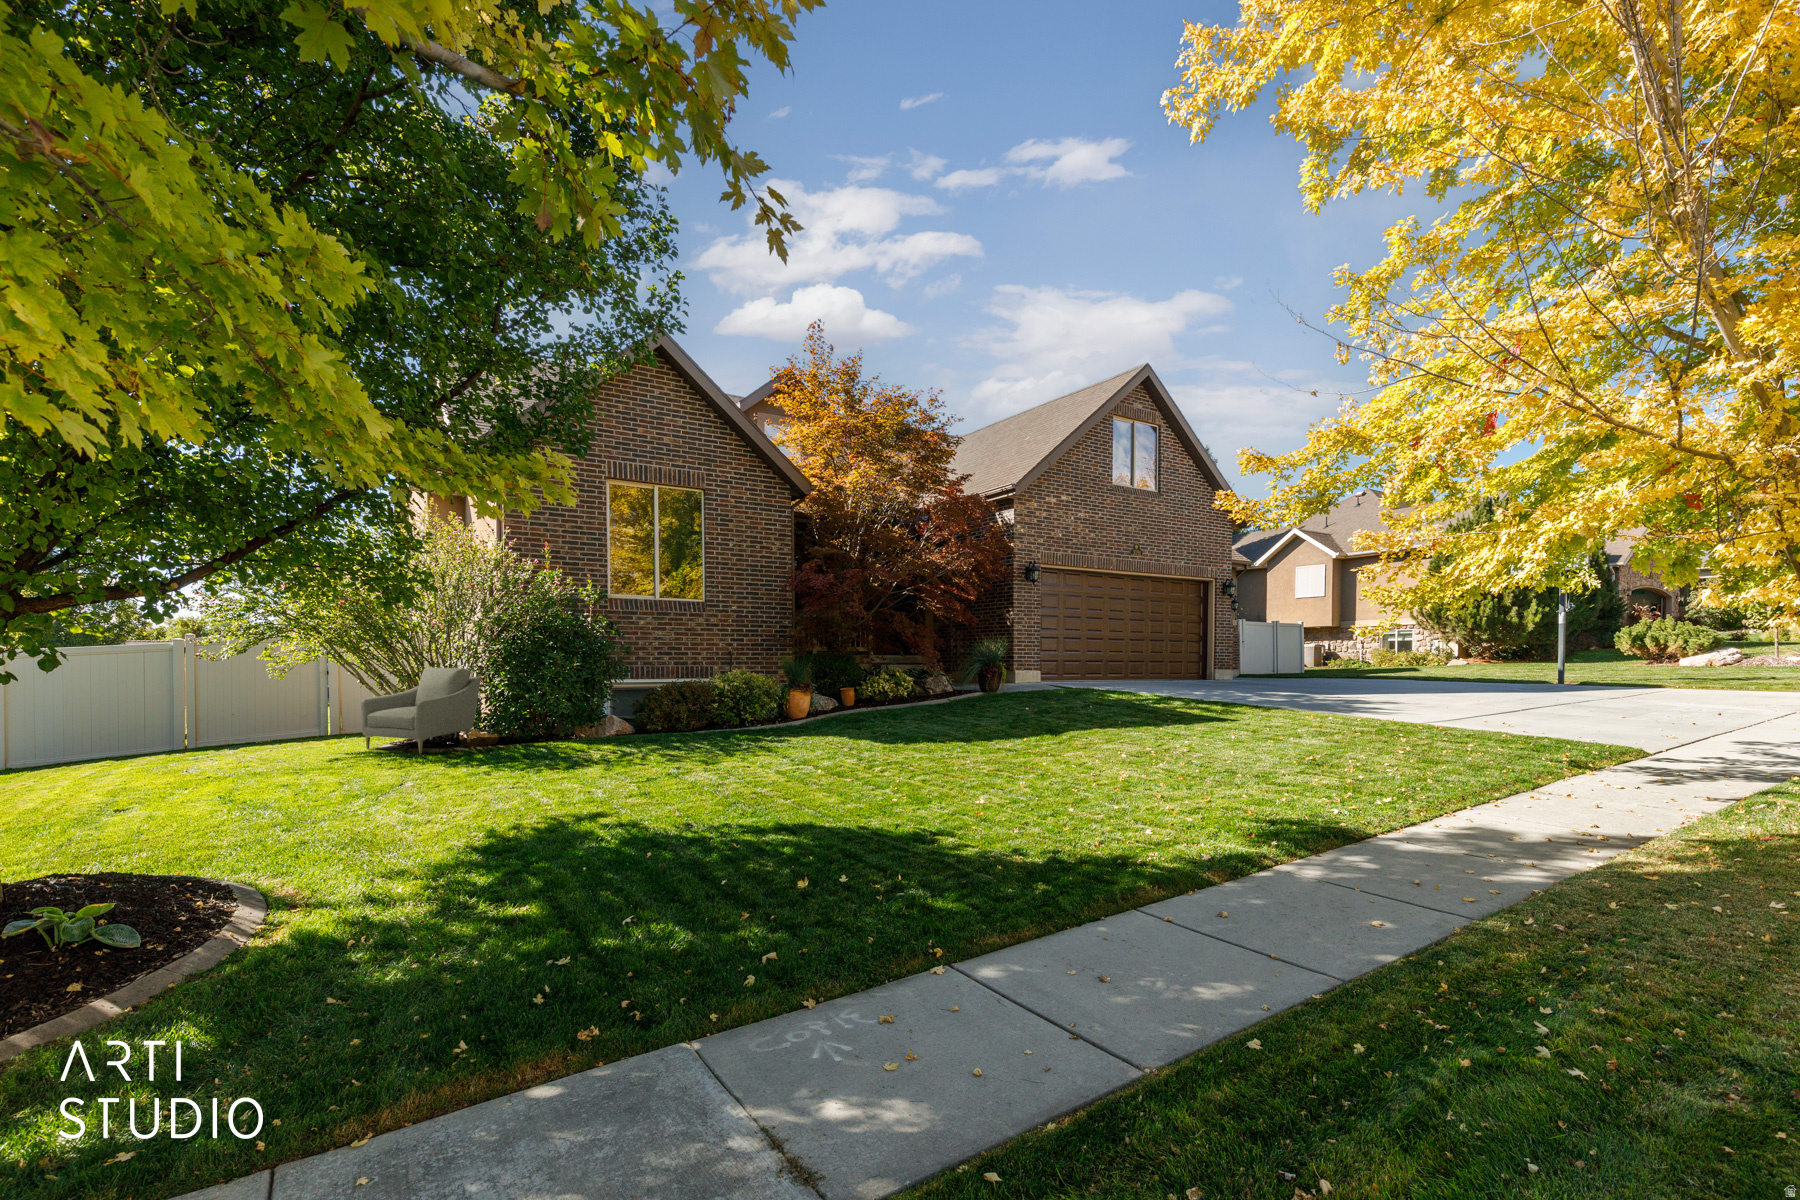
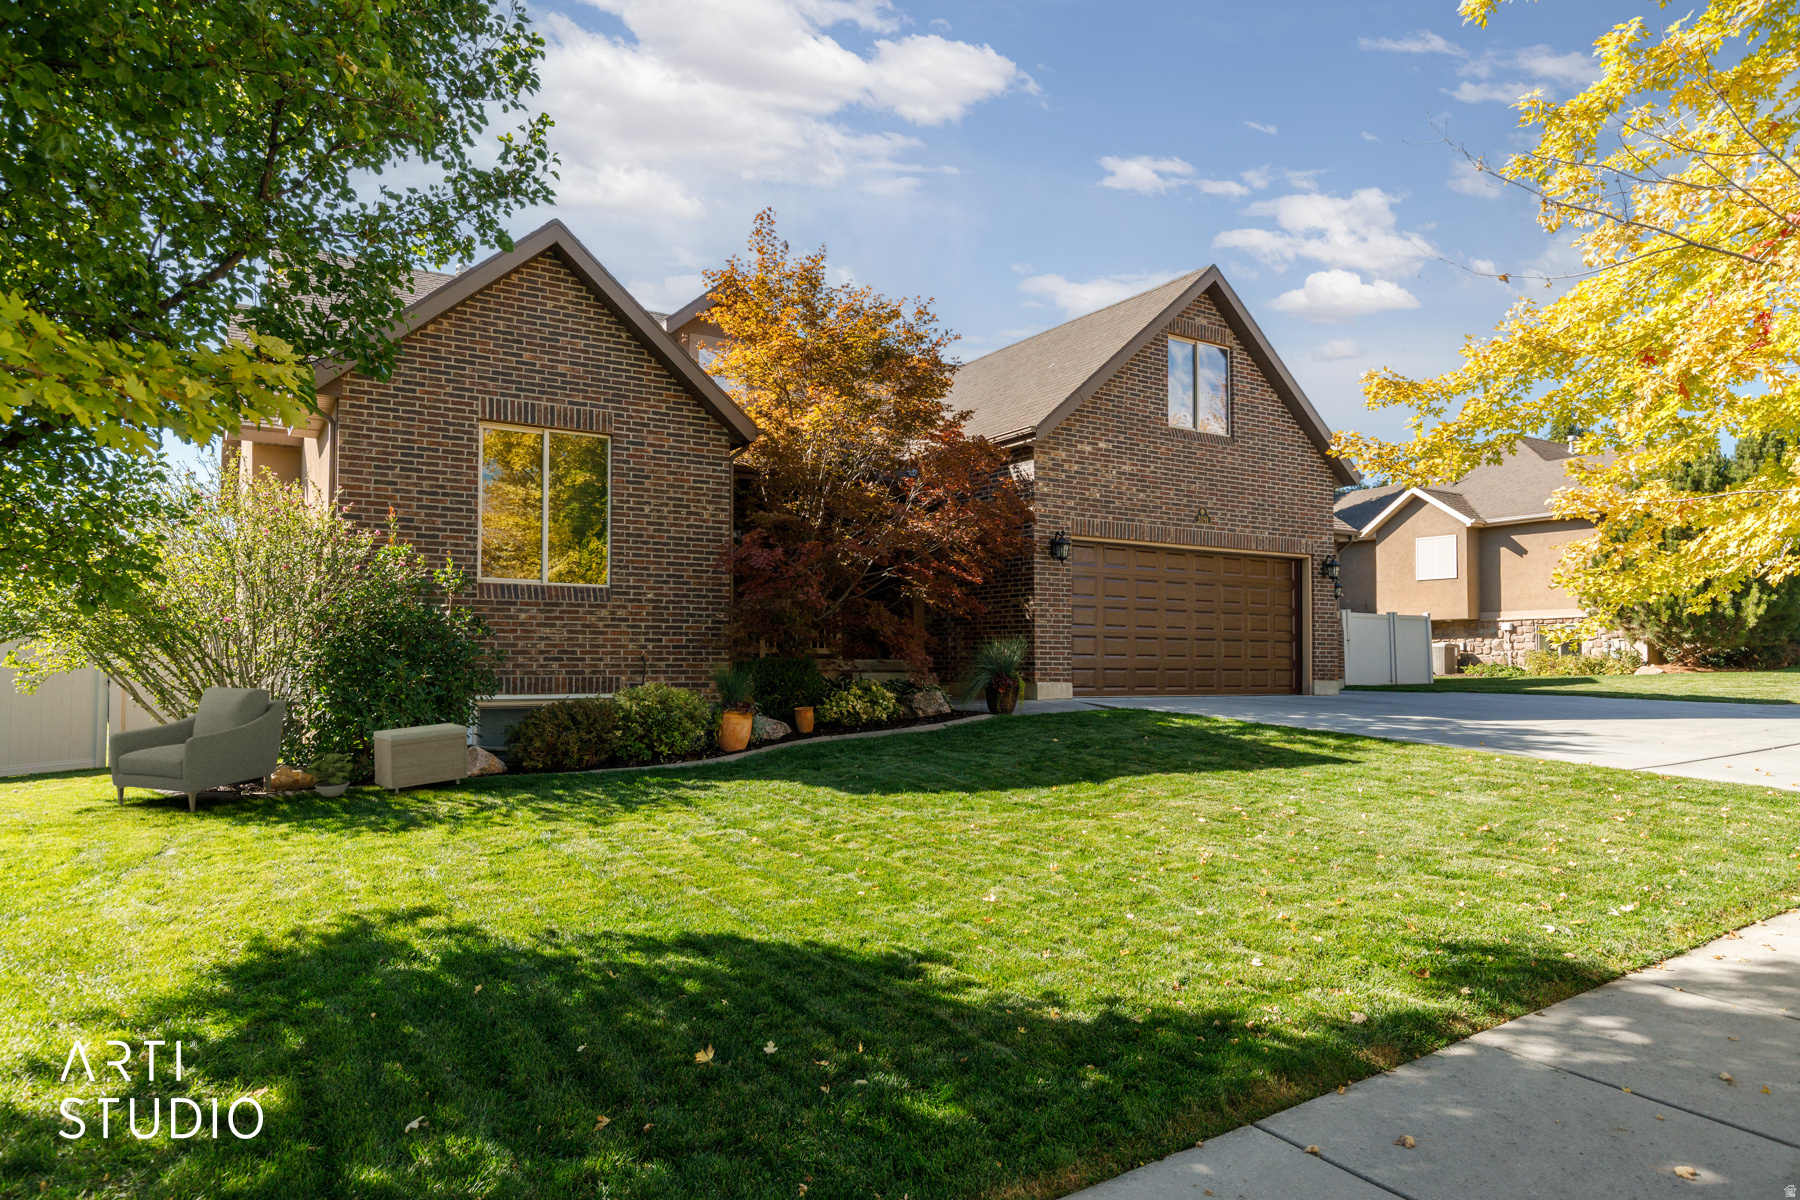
storage bench: none [542,695,608,743] -> present [373,723,468,793]
potted plant: none [496,713,529,745] -> present [305,752,354,797]

